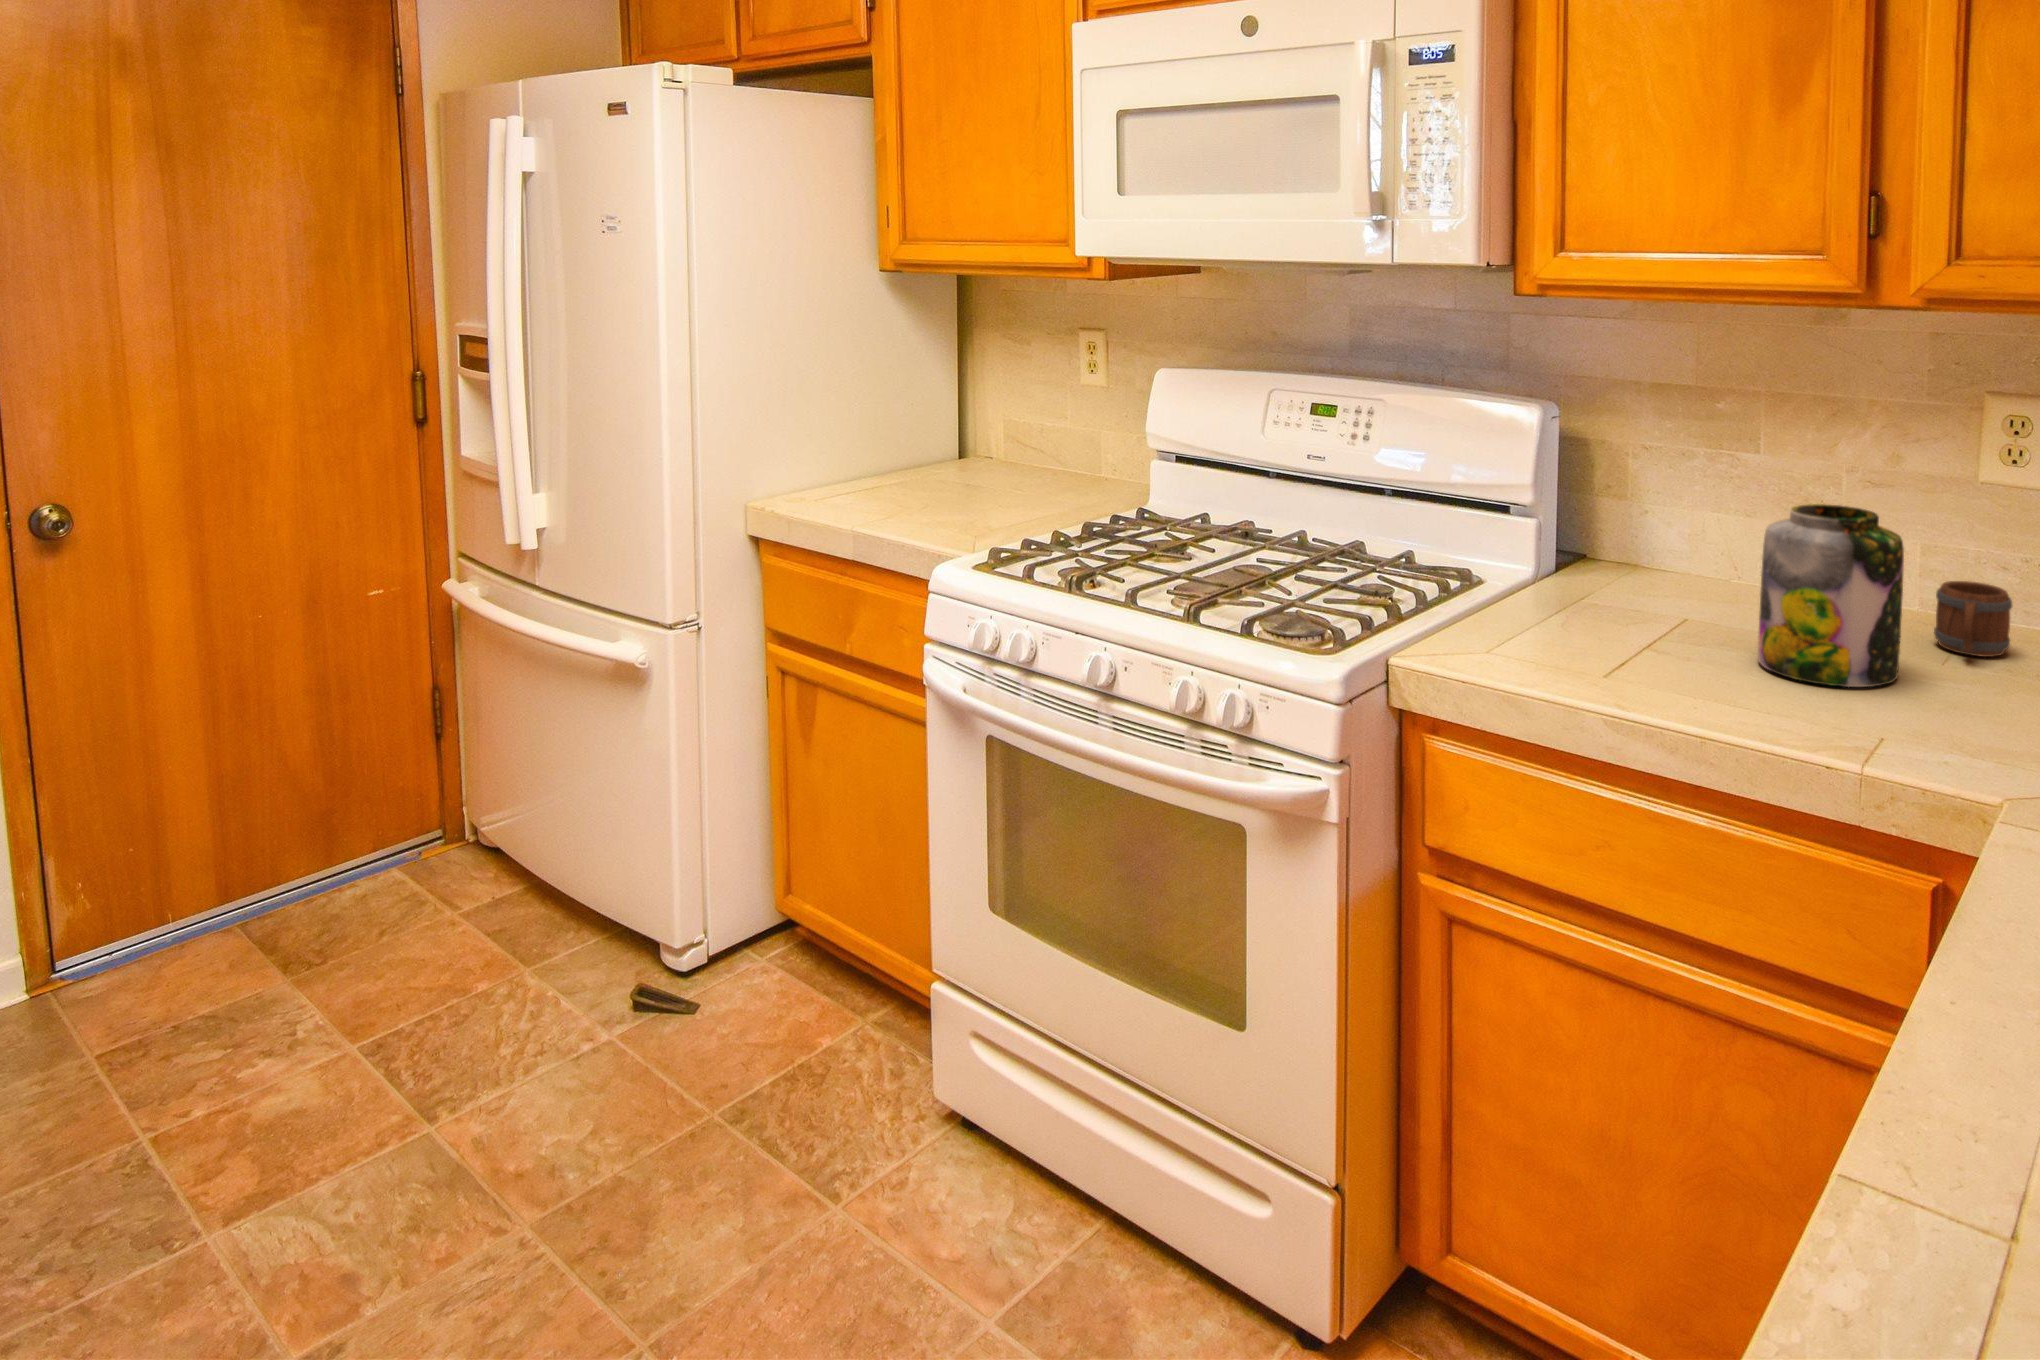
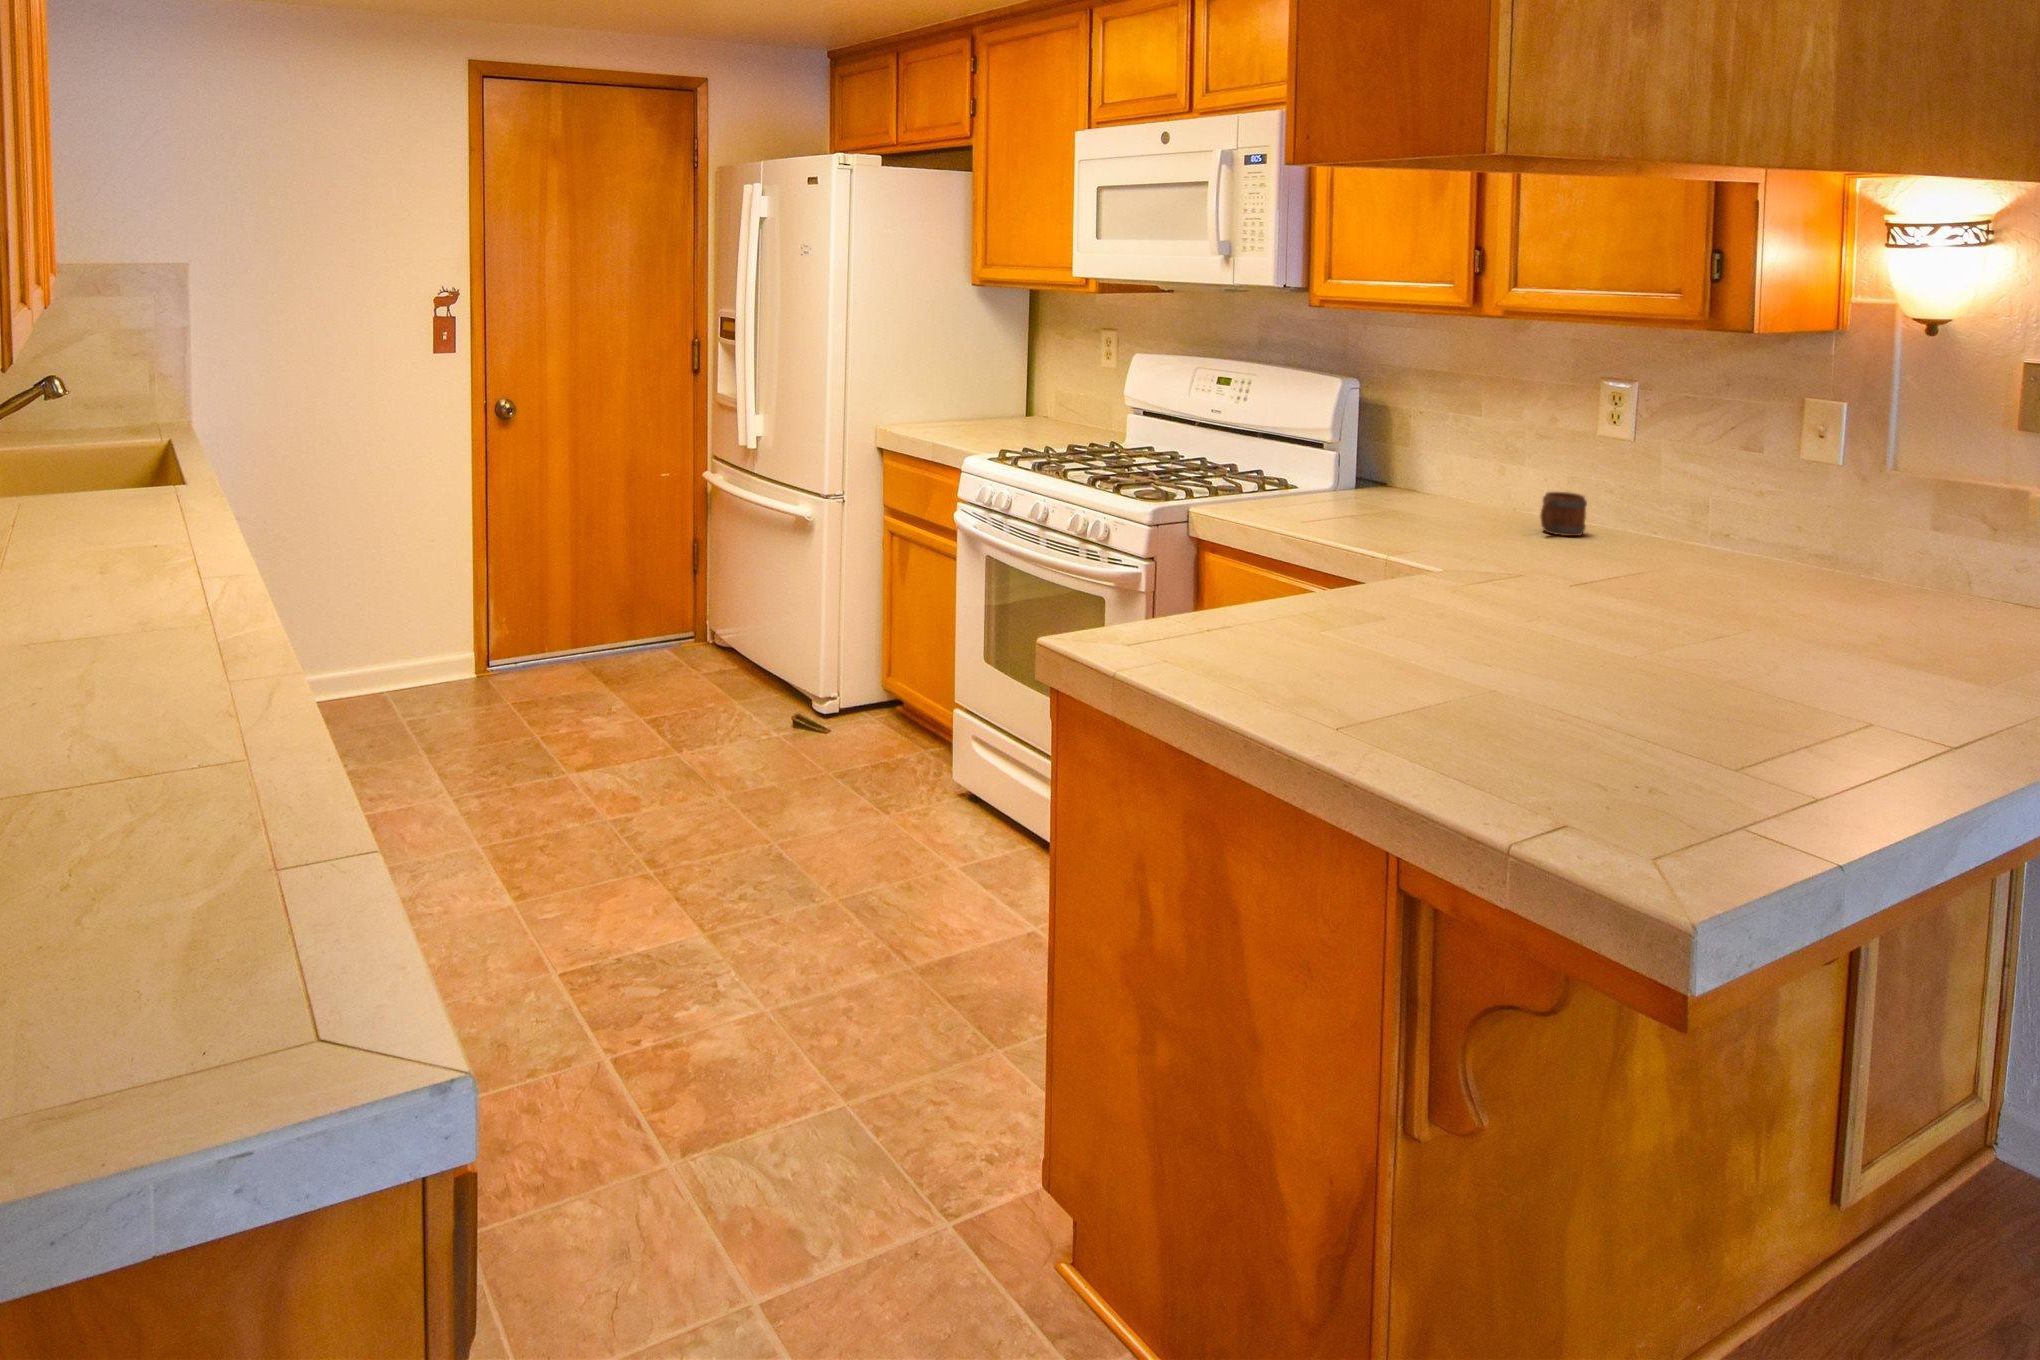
jar: present [1758,504,1904,687] -> none [1407,433,1490,537]

